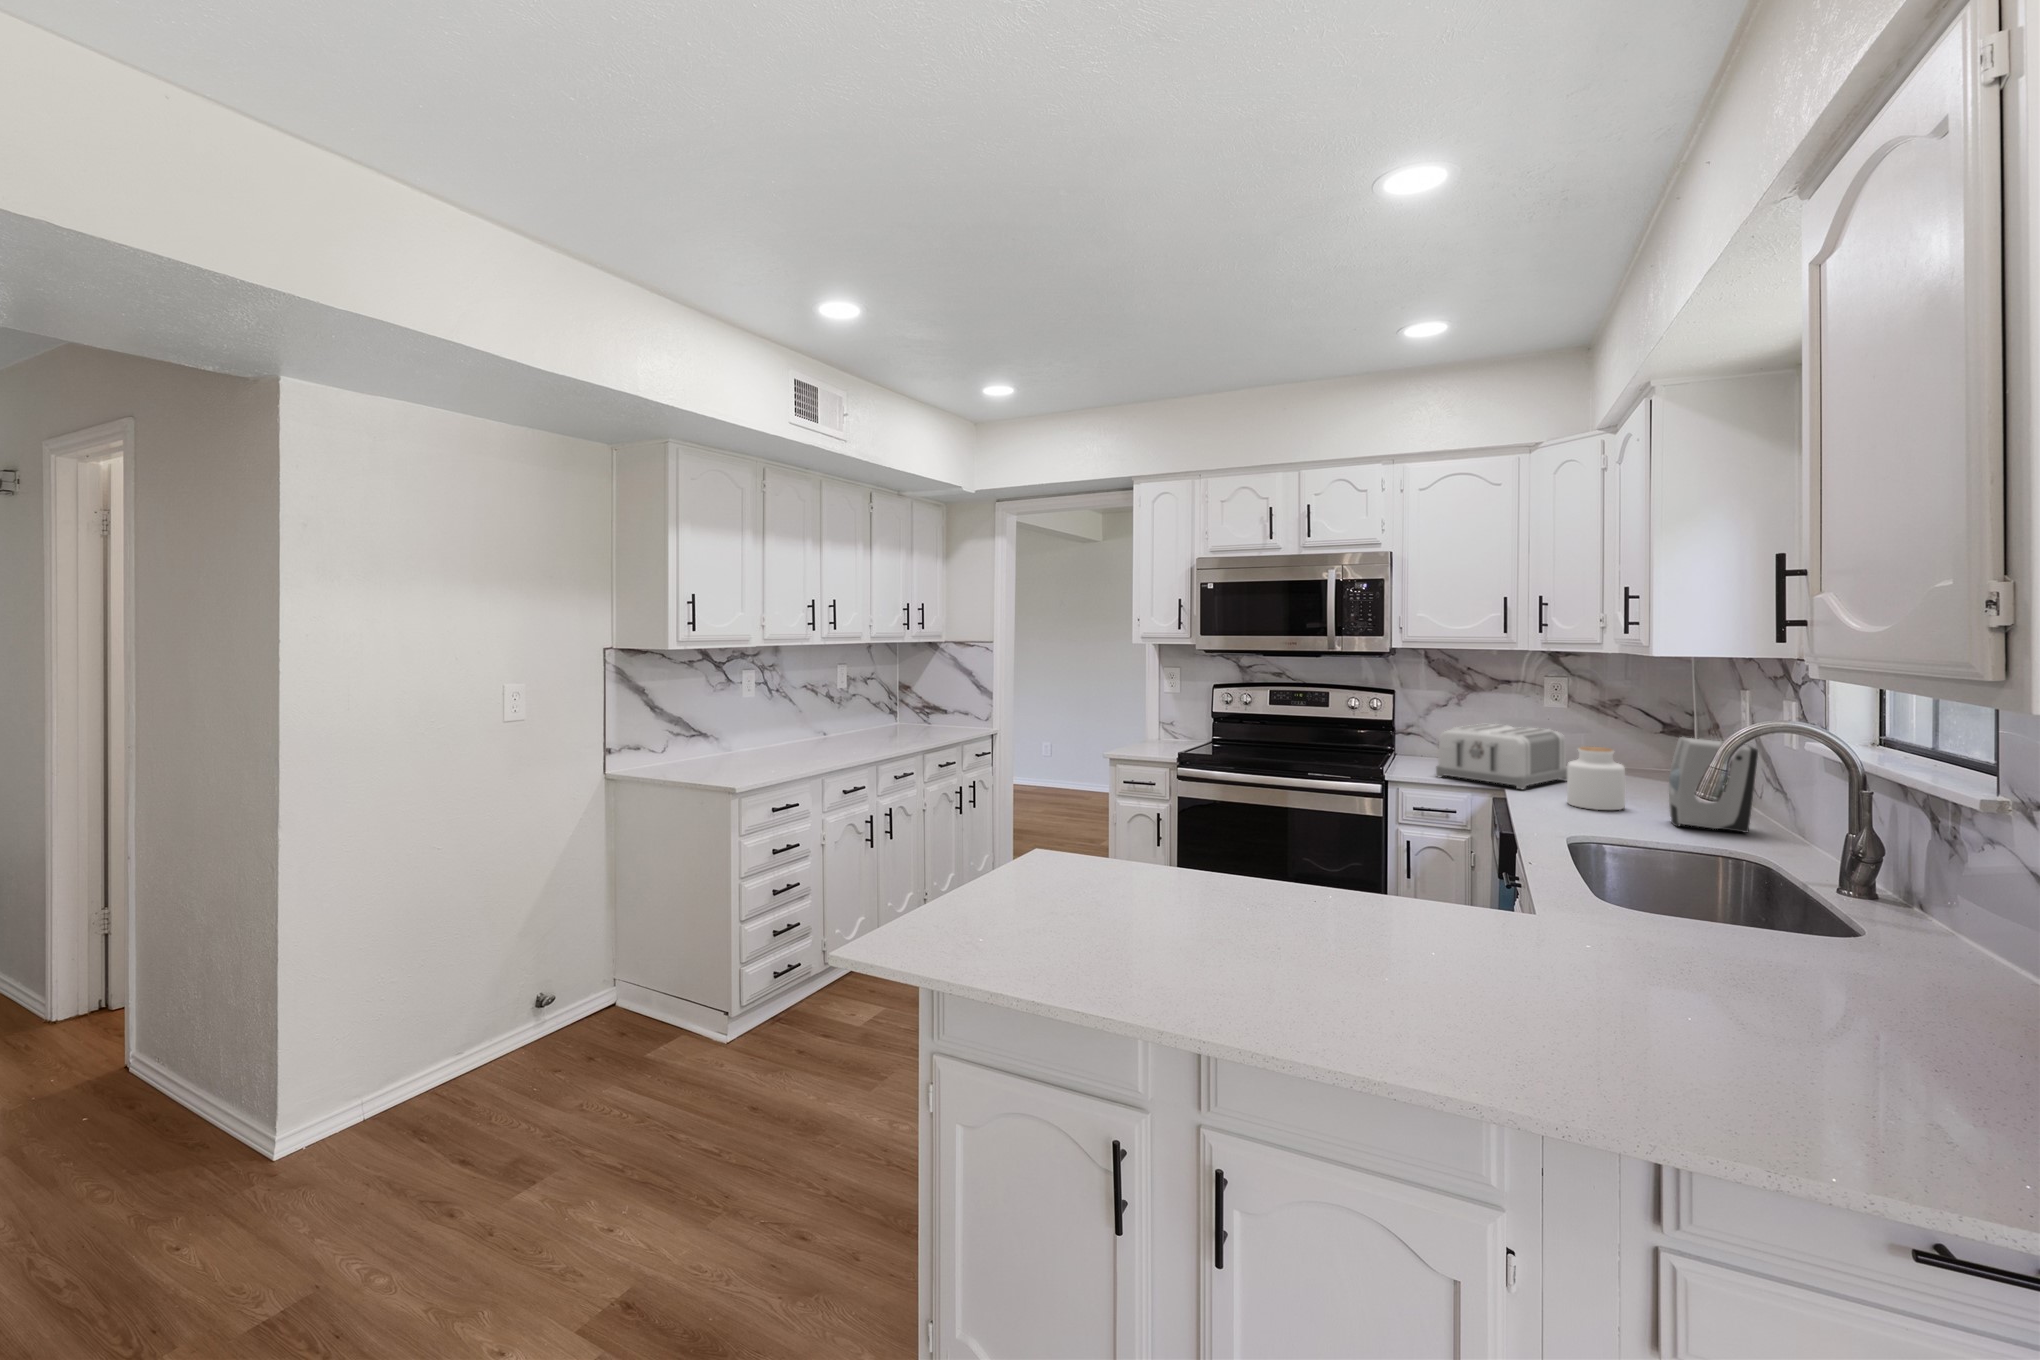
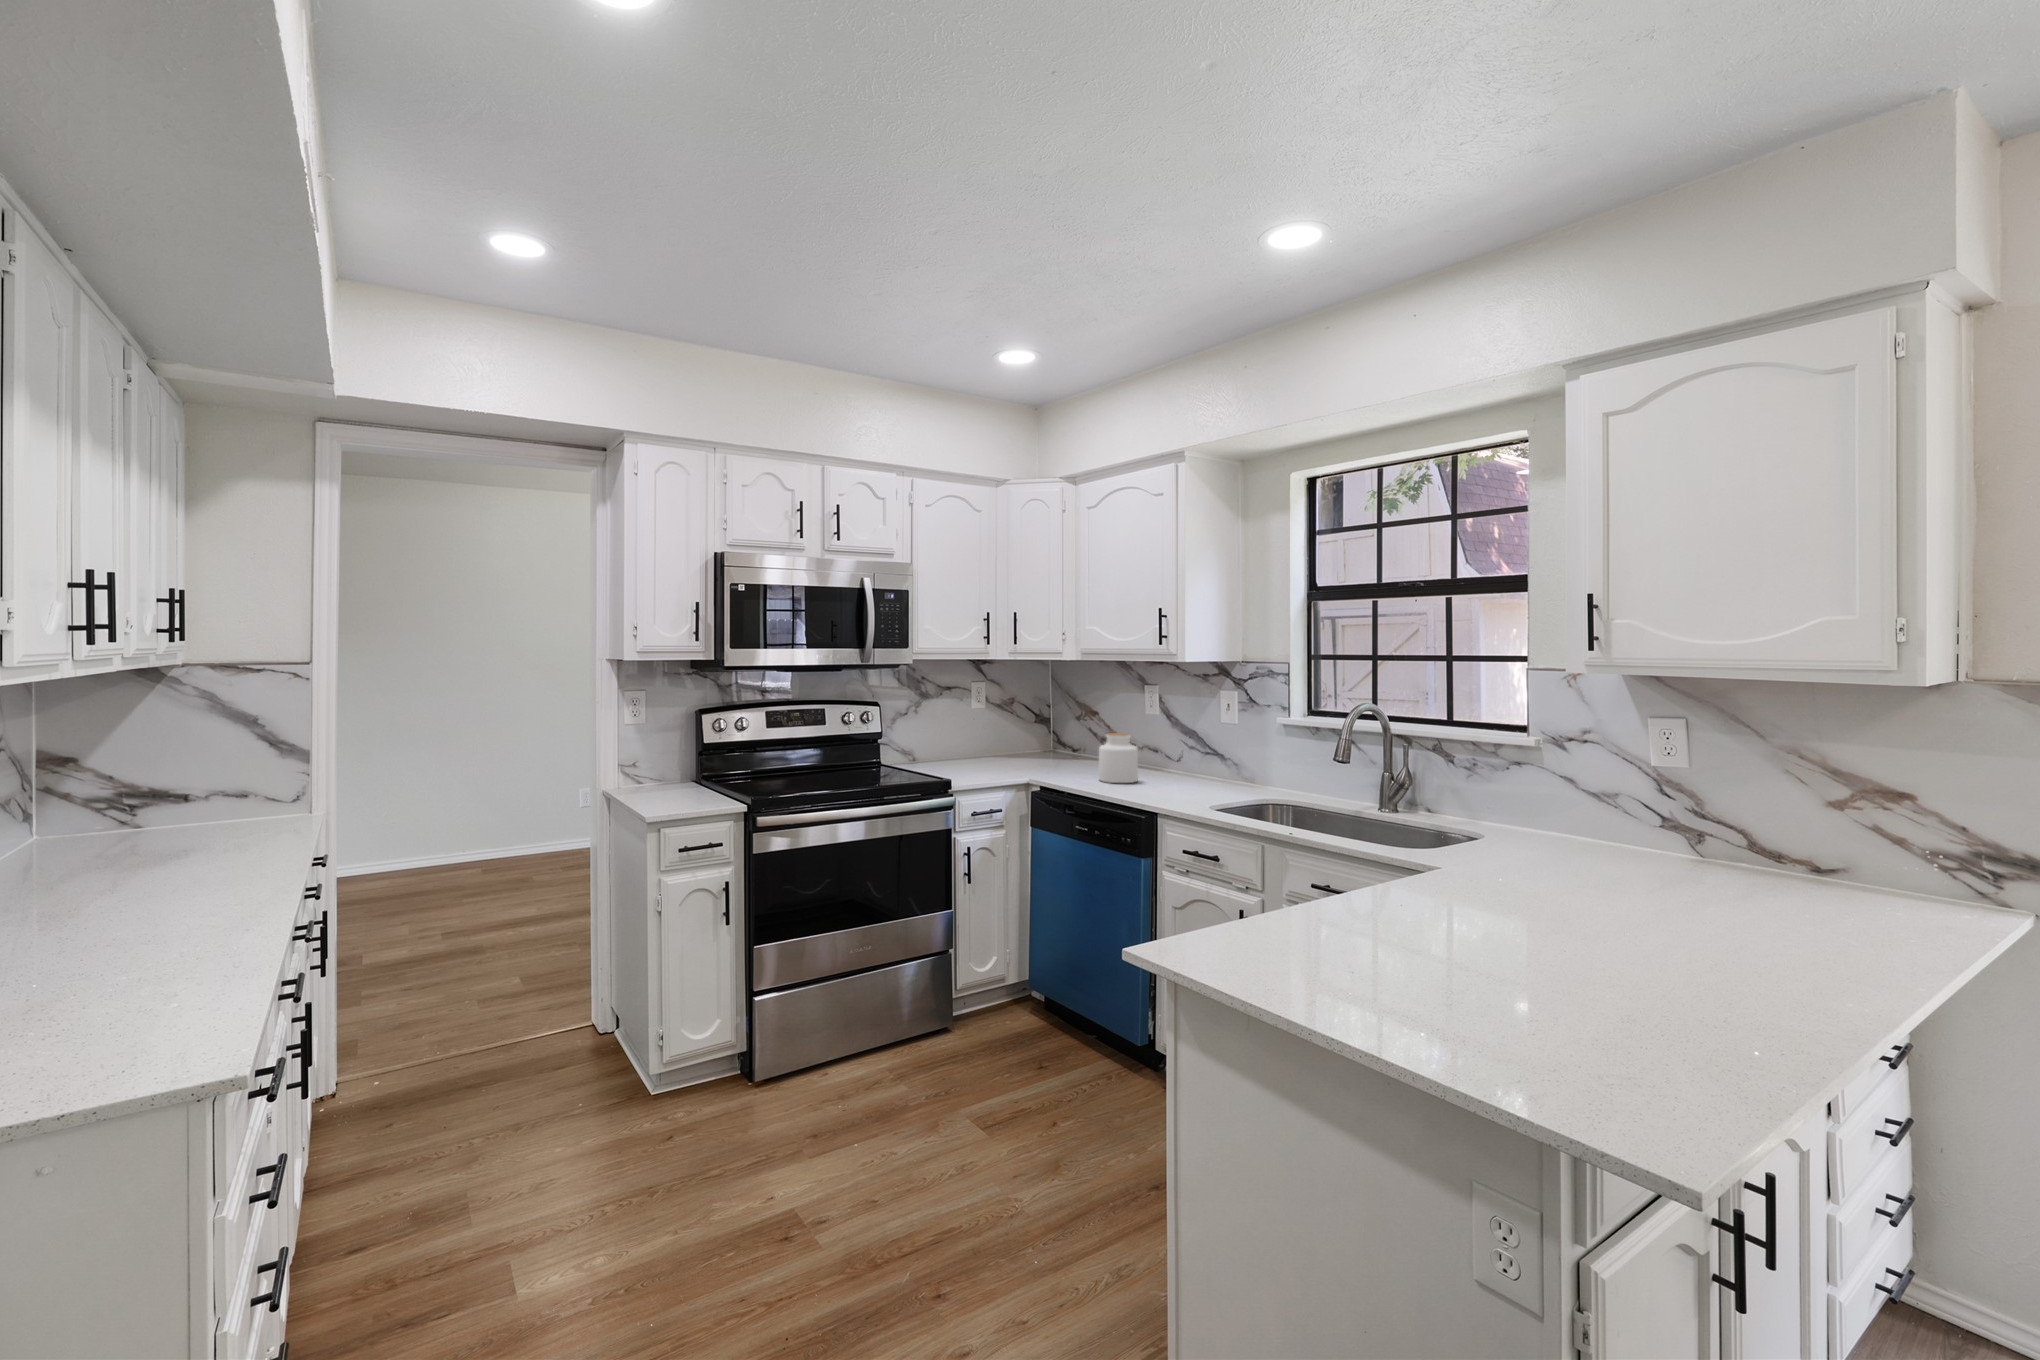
toaster: present [1436,724,1567,789] -> none [966,726,1054,779]
soap dispenser: present [1669,737,1758,833] -> none [1172,718,1224,785]

